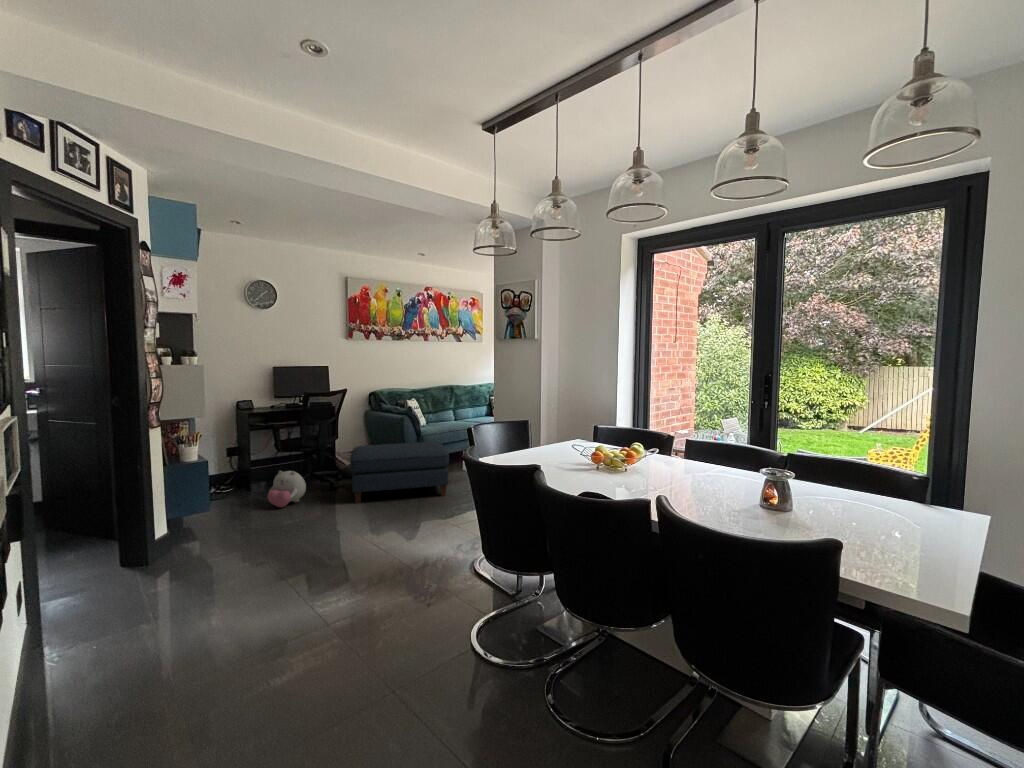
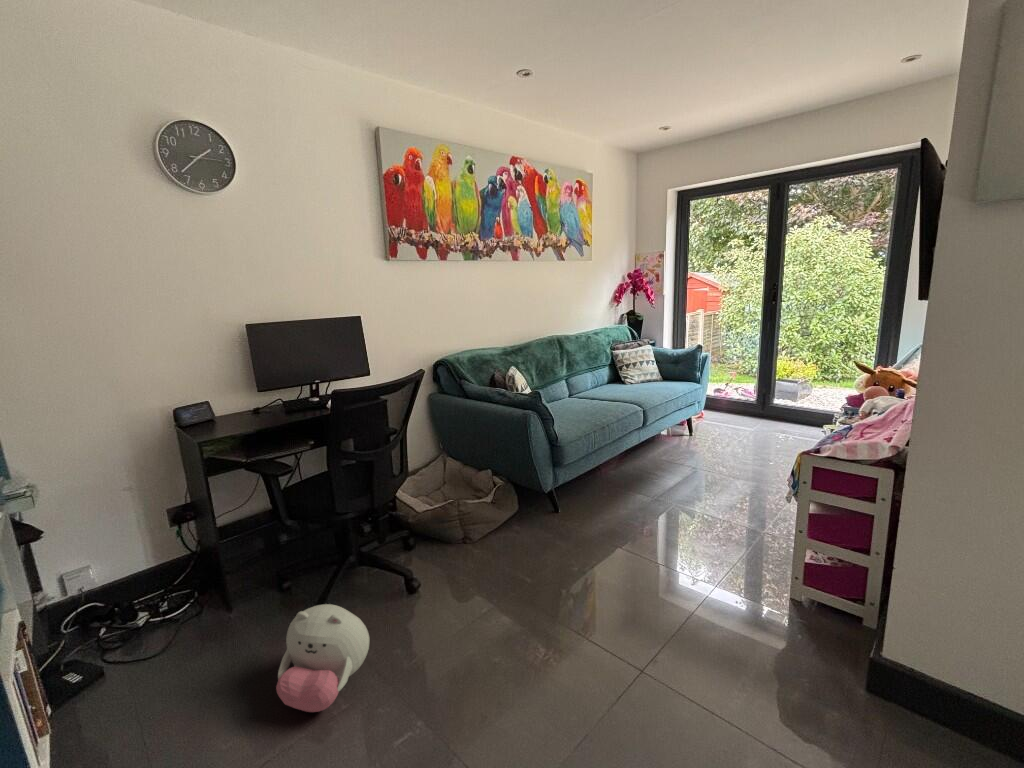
ottoman: present [350,442,449,503] -> none [453,475,694,668]

